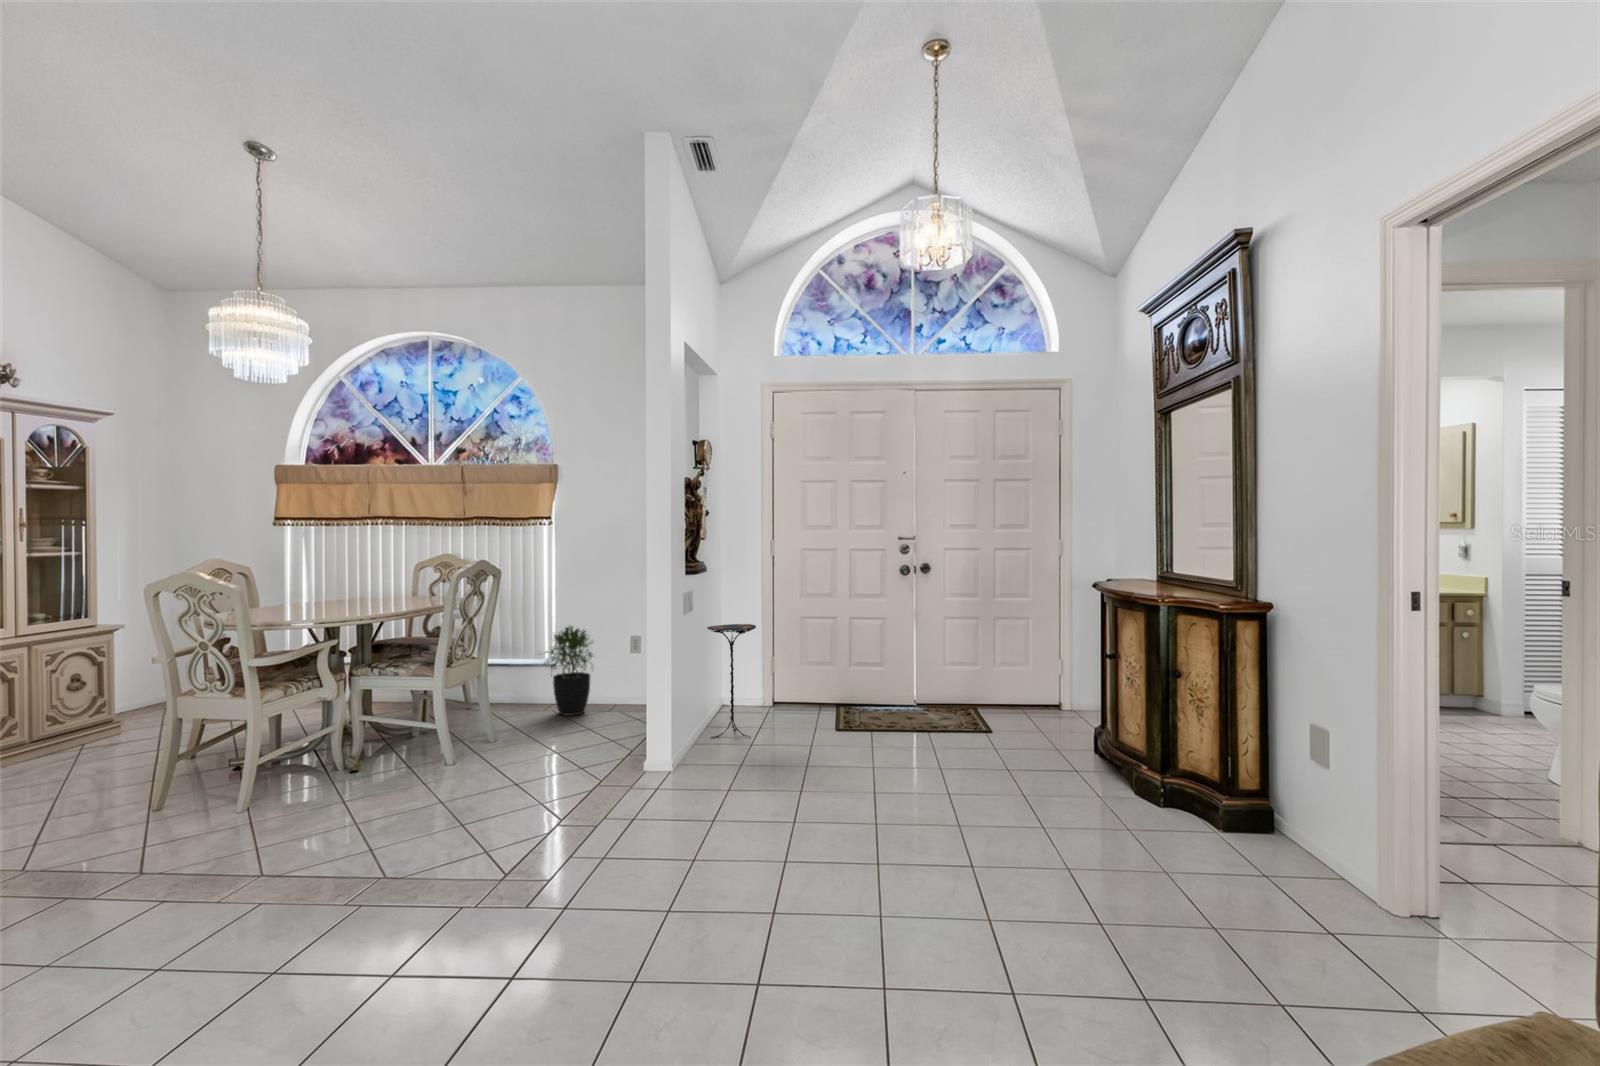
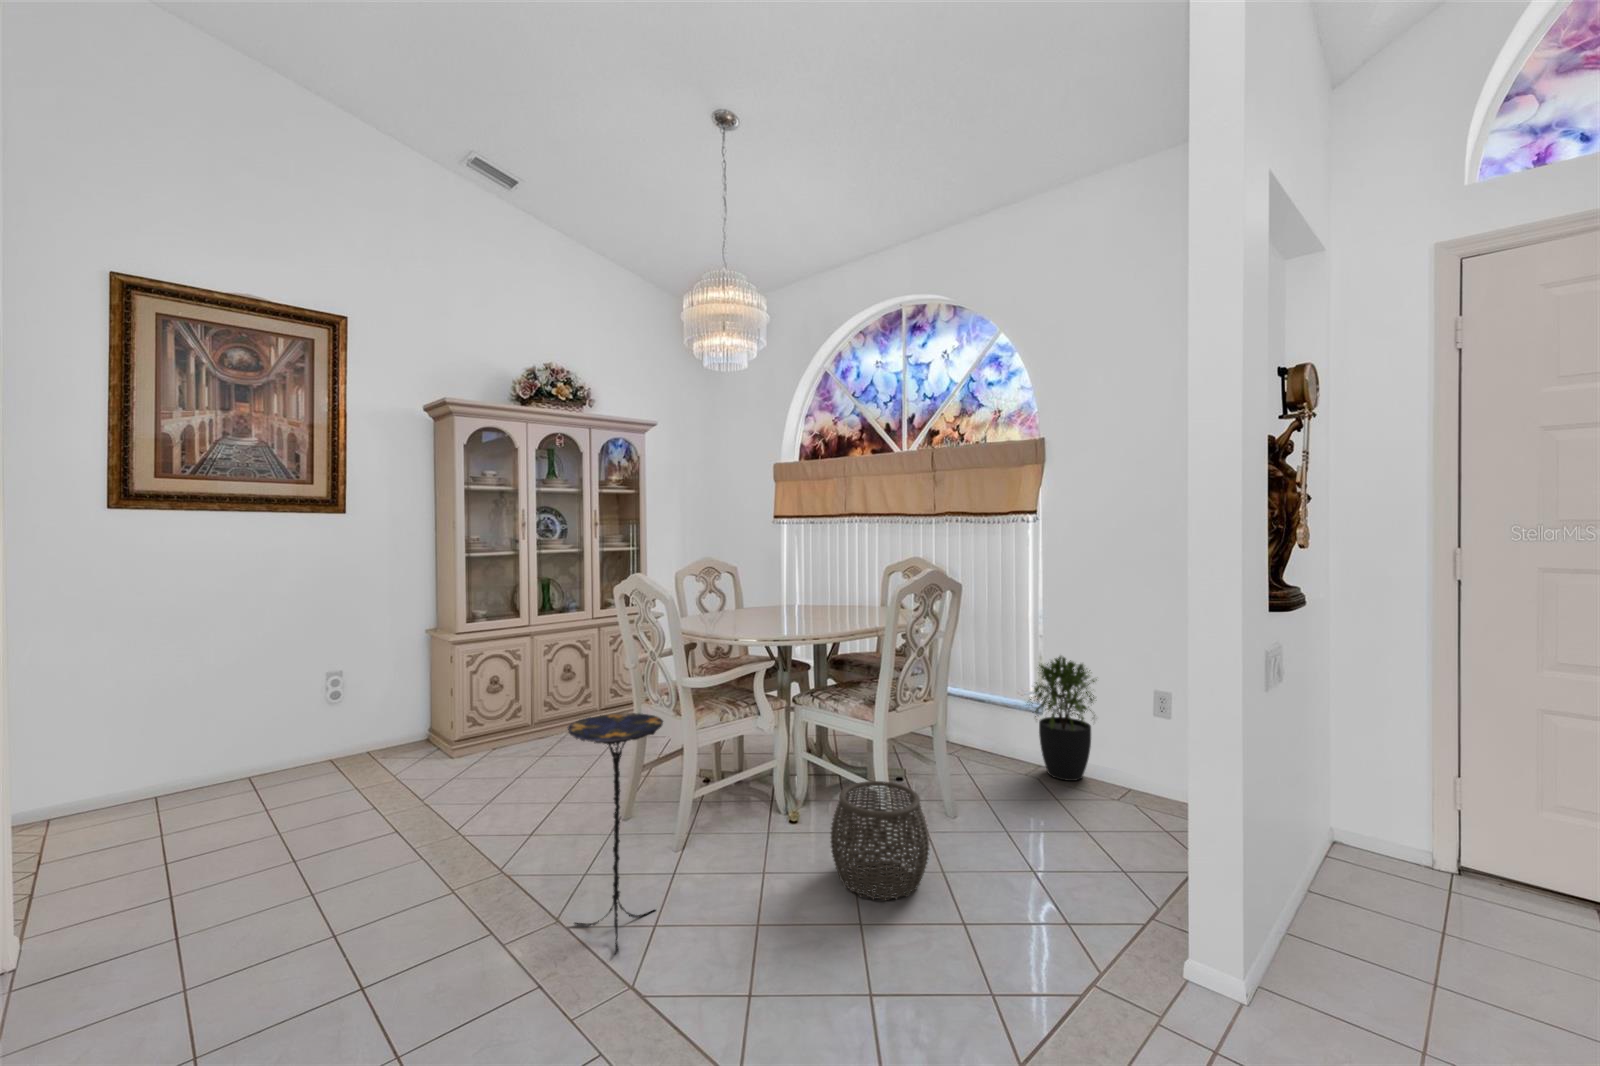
side table: present [707,624,756,737] -> present [567,713,663,954]
woven basket: none [406,714,488,791] -> present [831,781,929,900]

